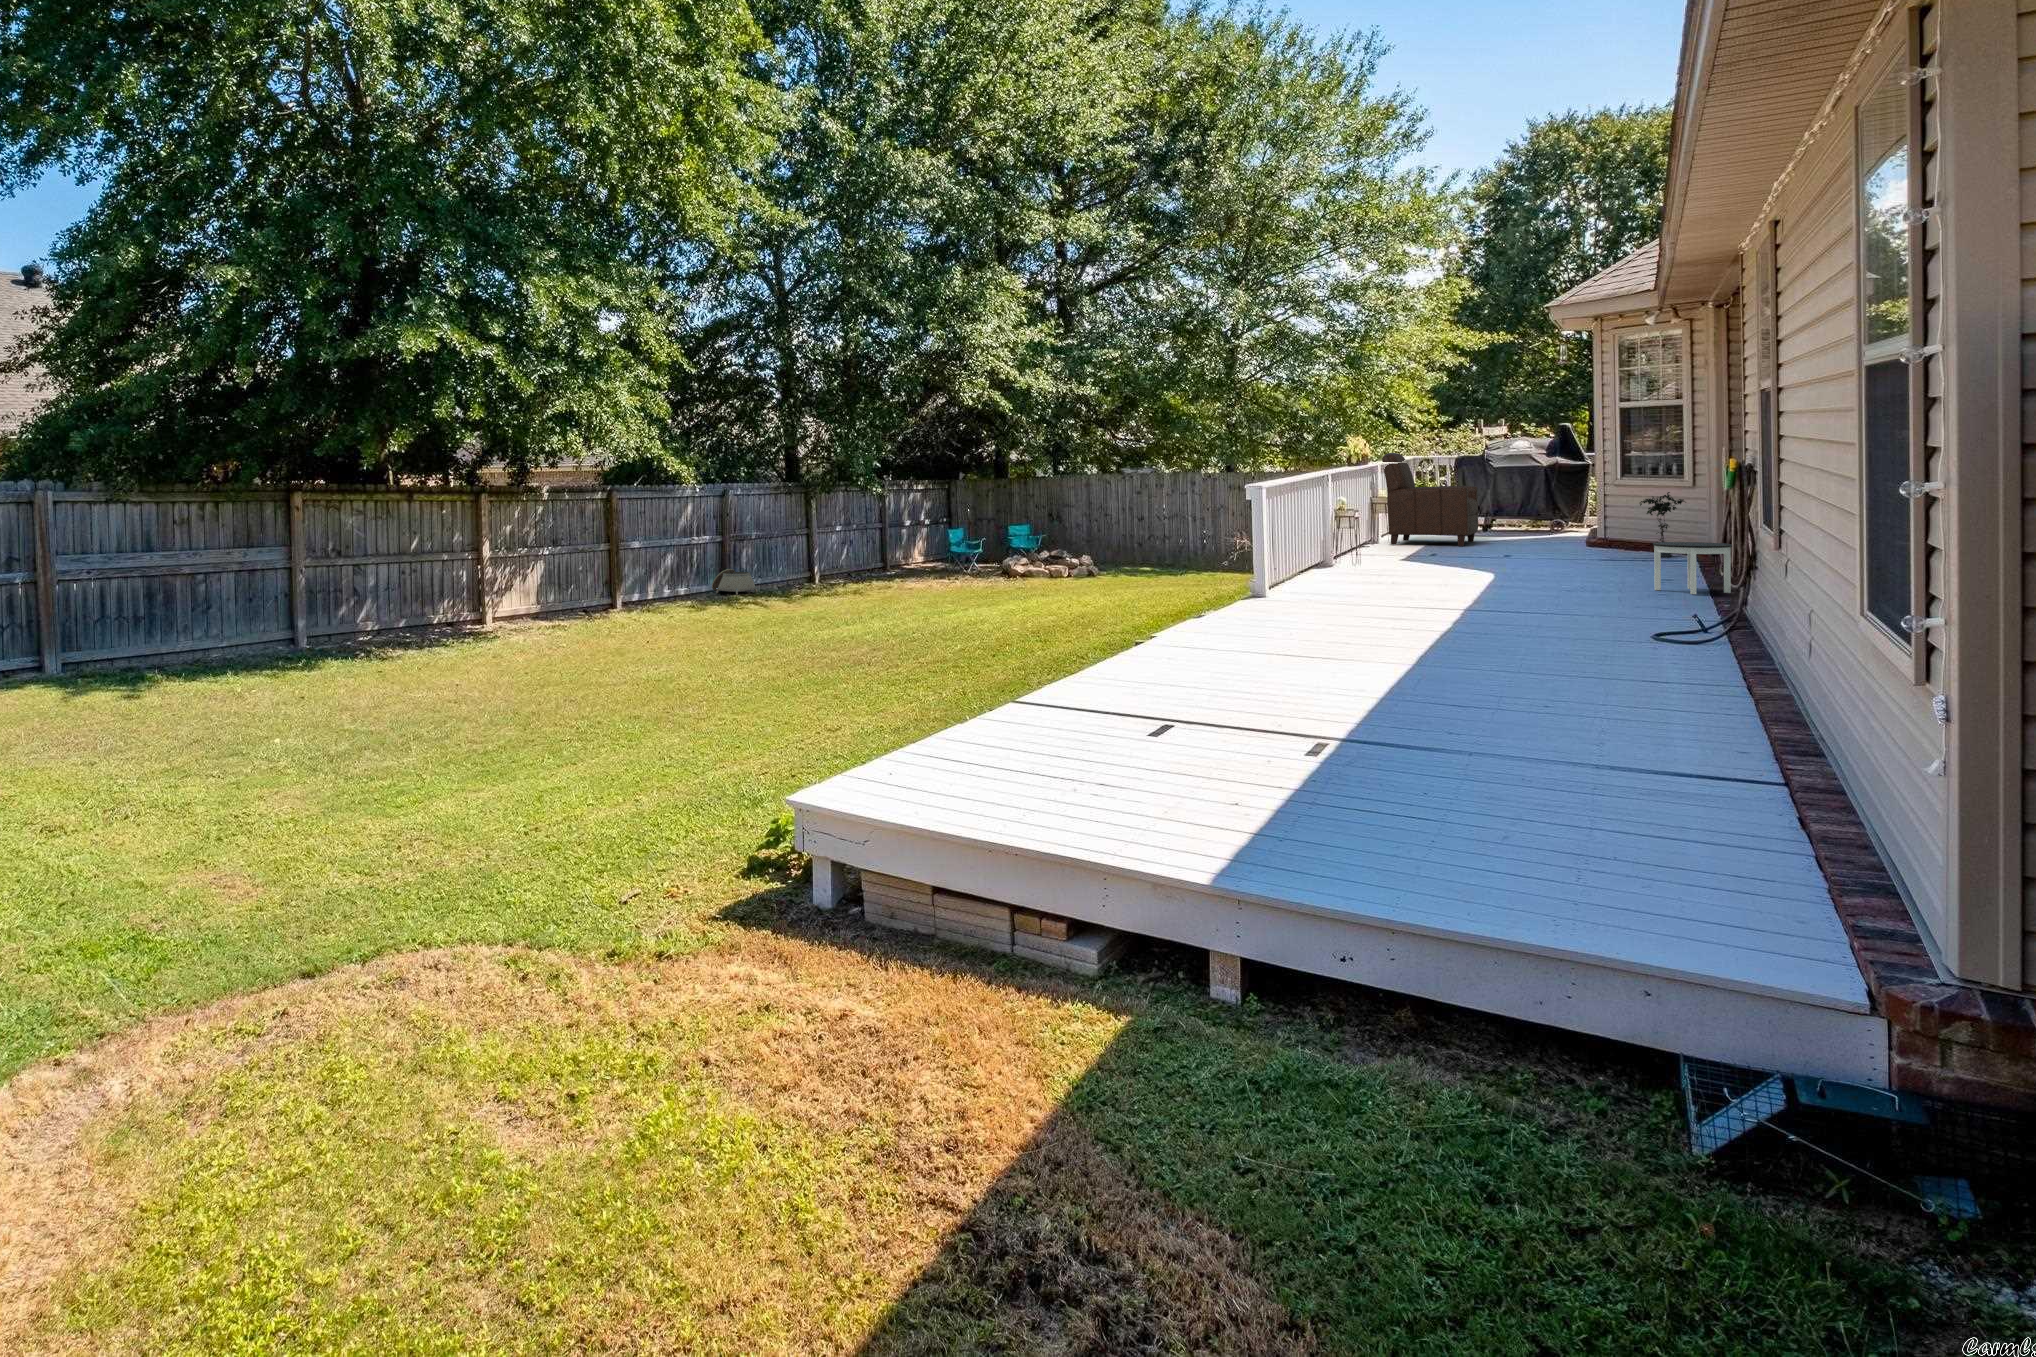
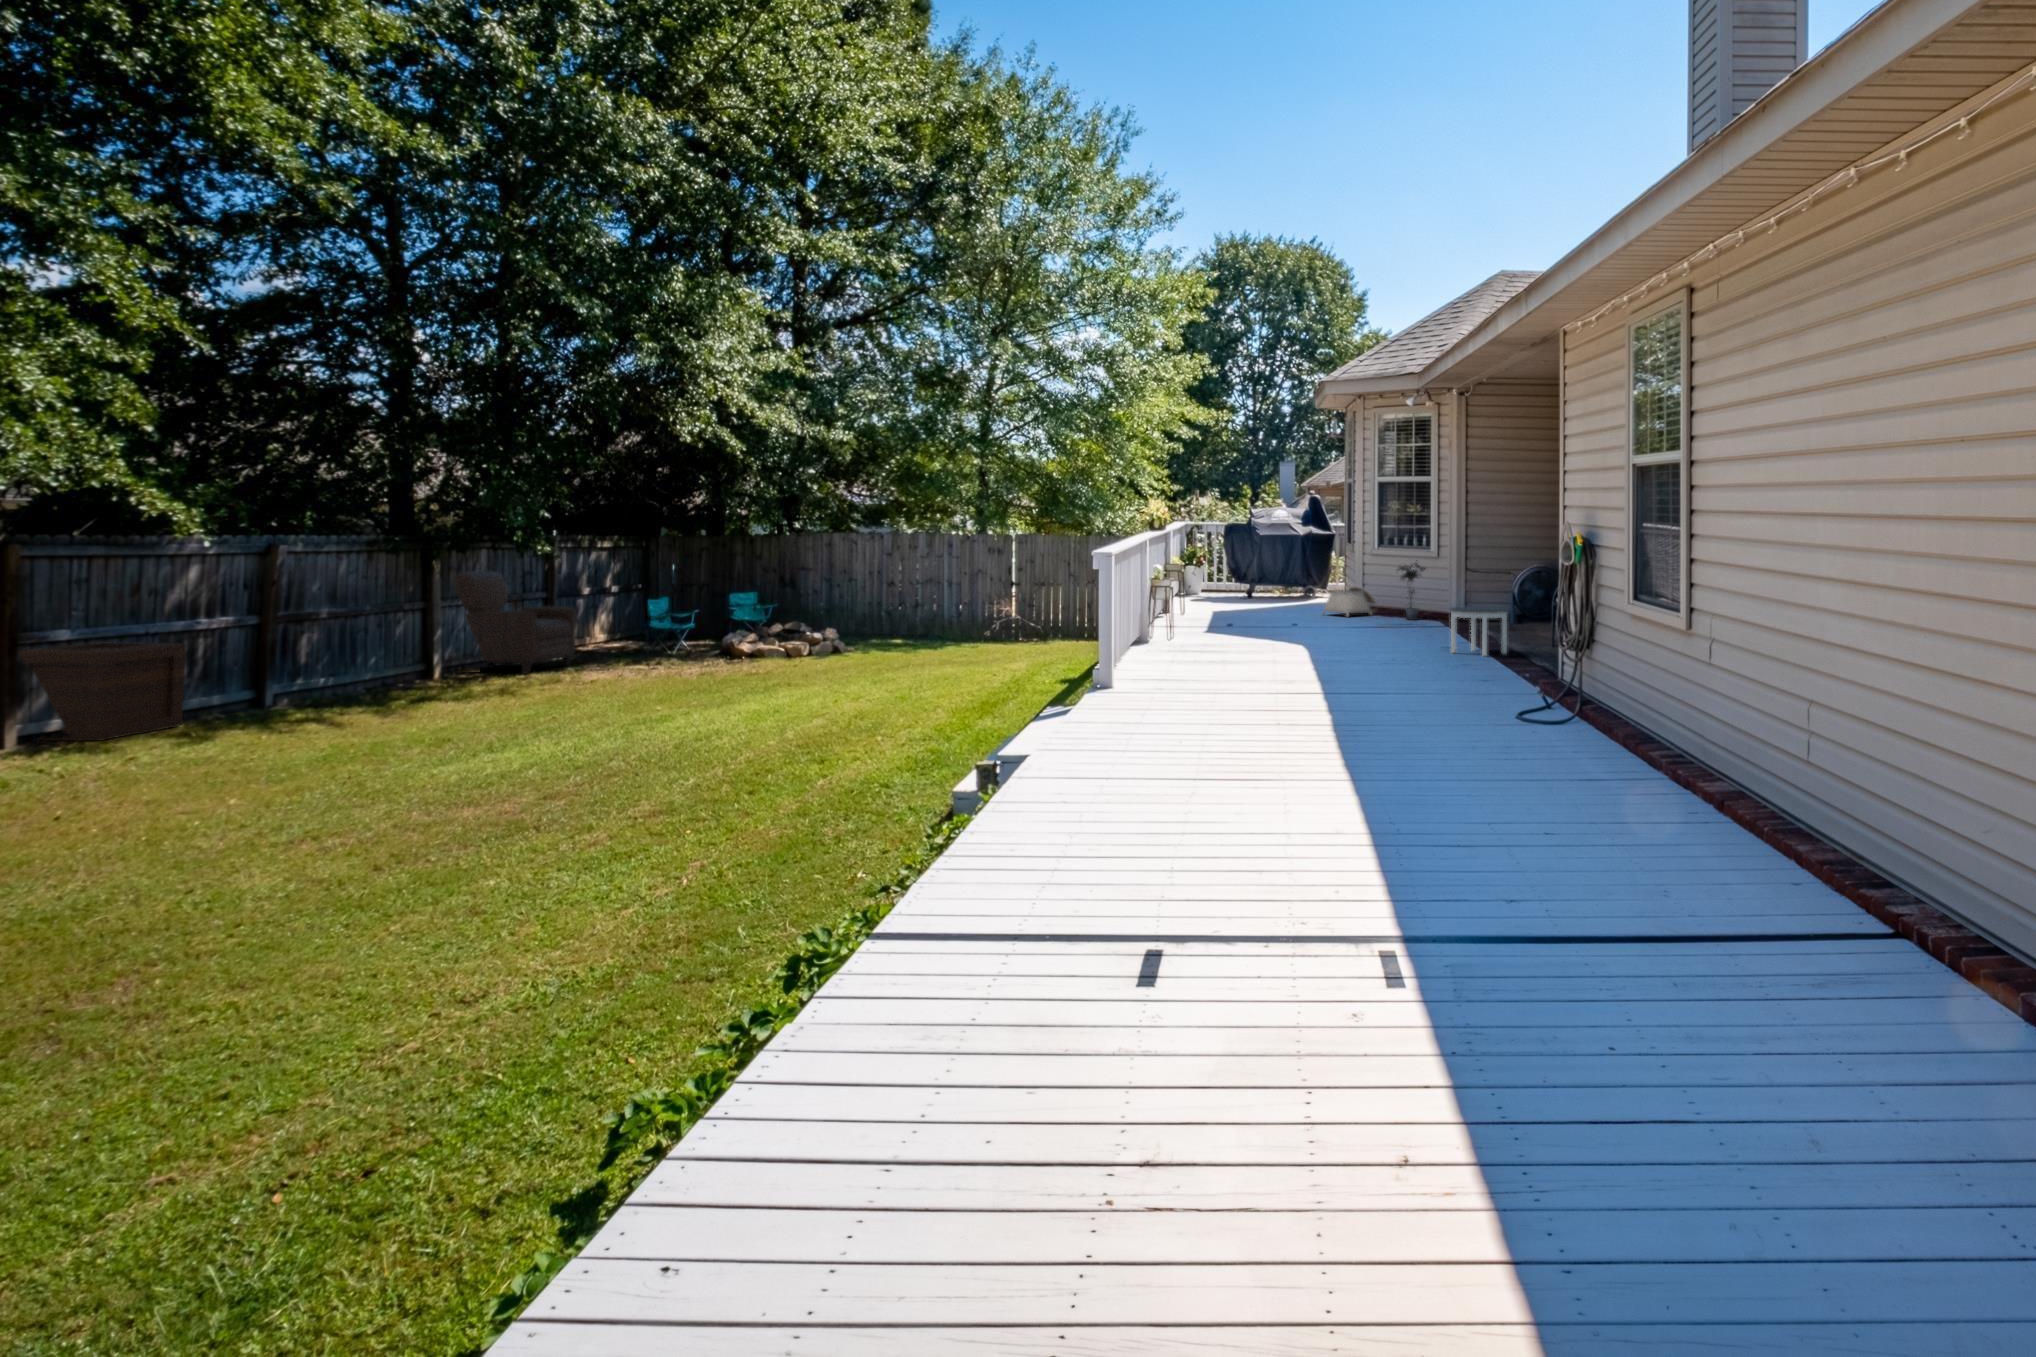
chair: present [1382,453,1478,546] -> present [453,571,576,674]
wooden crate: none [618,550,691,607] -> present [19,642,186,741]
basket: present [712,569,757,595] -> present [1323,586,1376,616]

